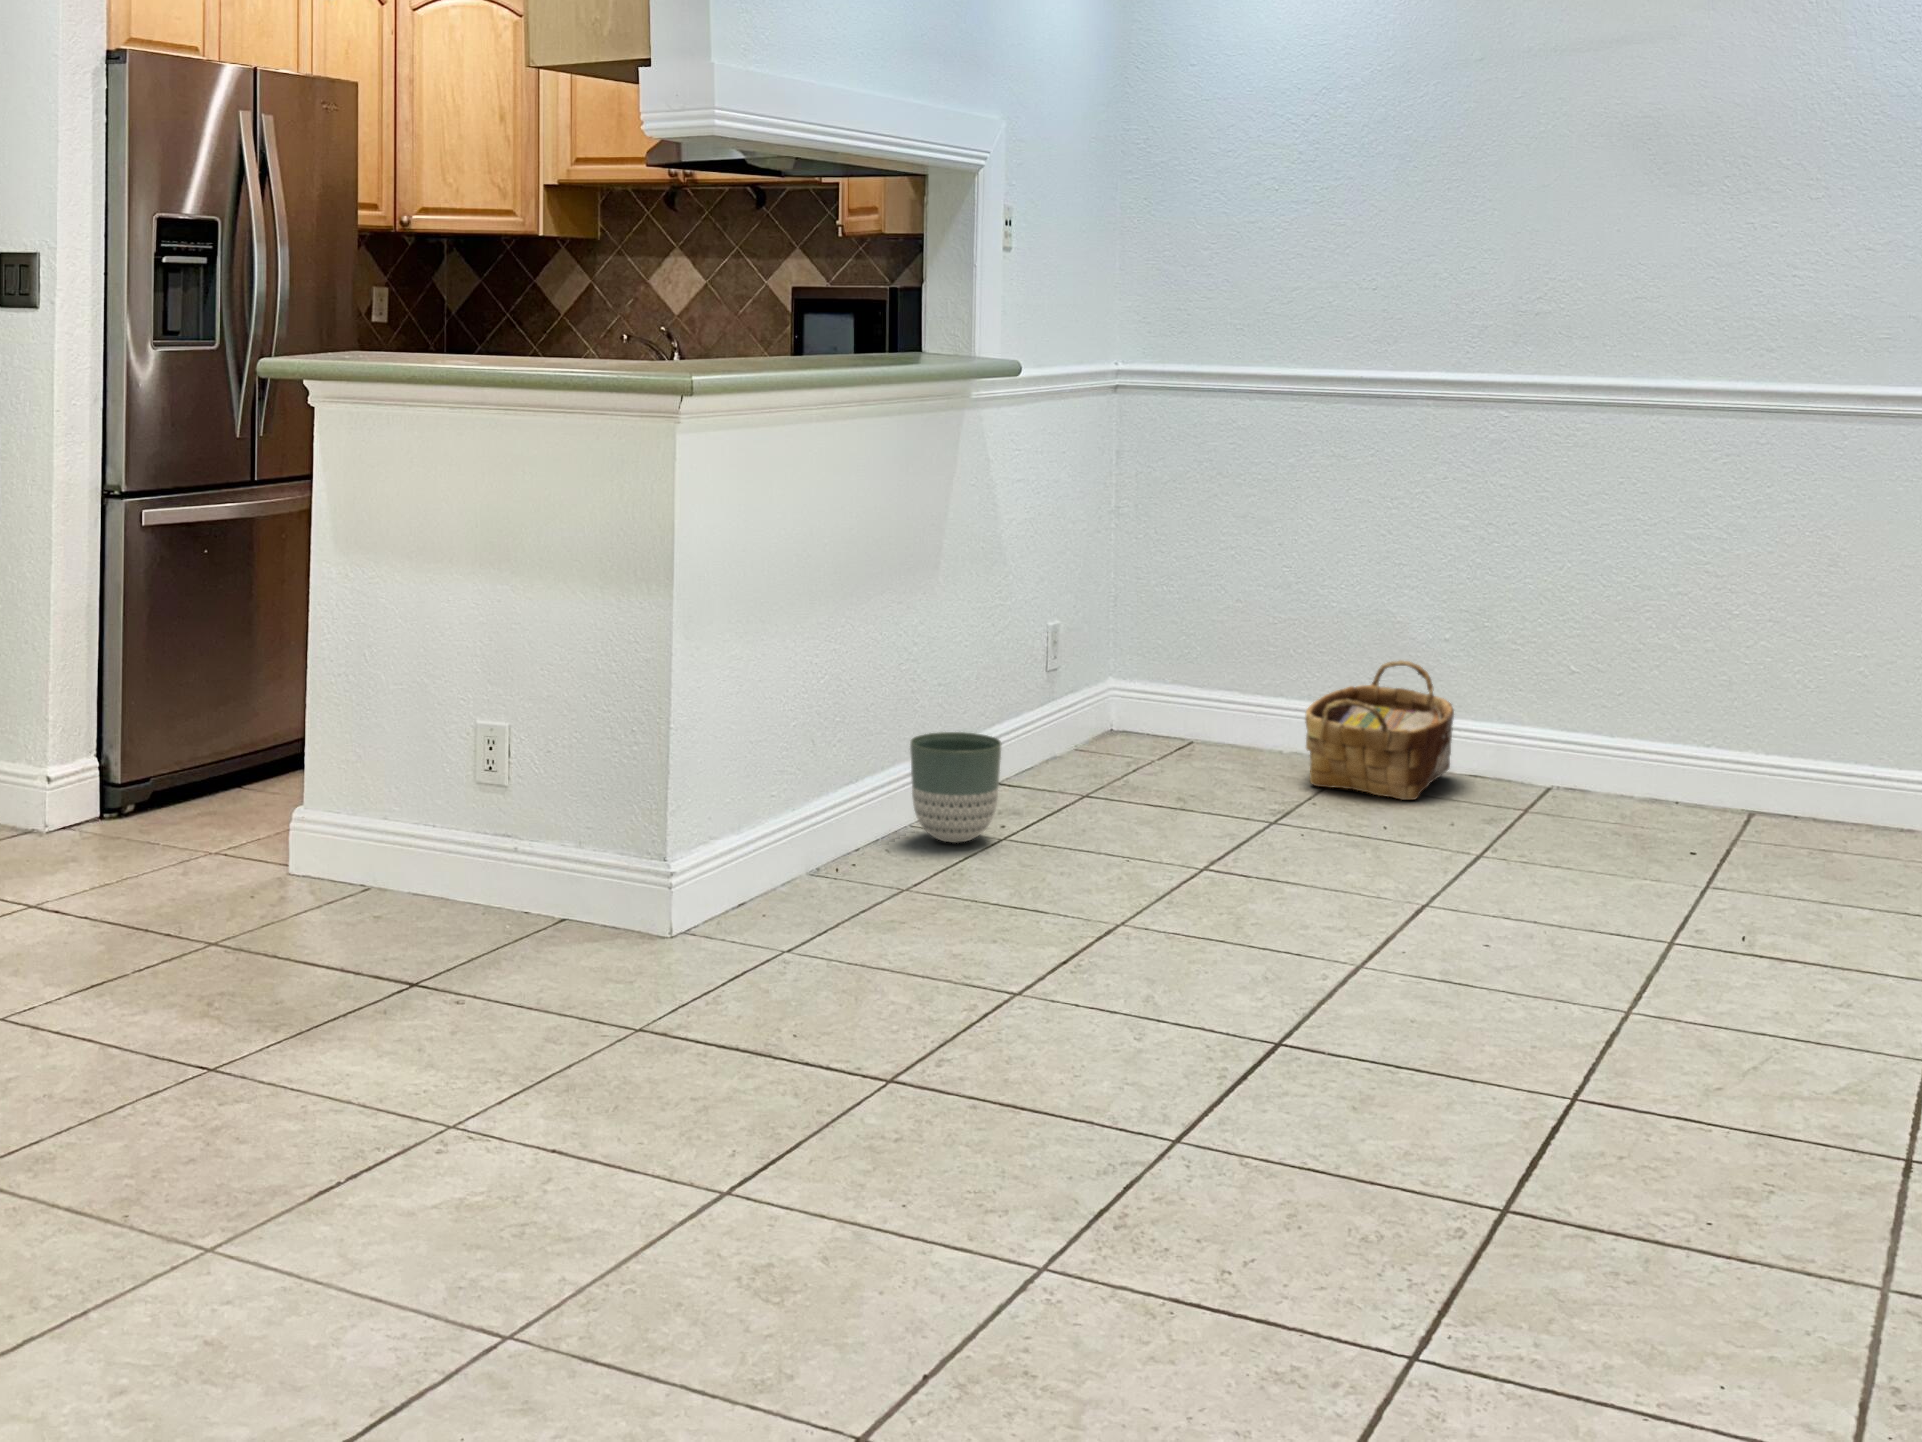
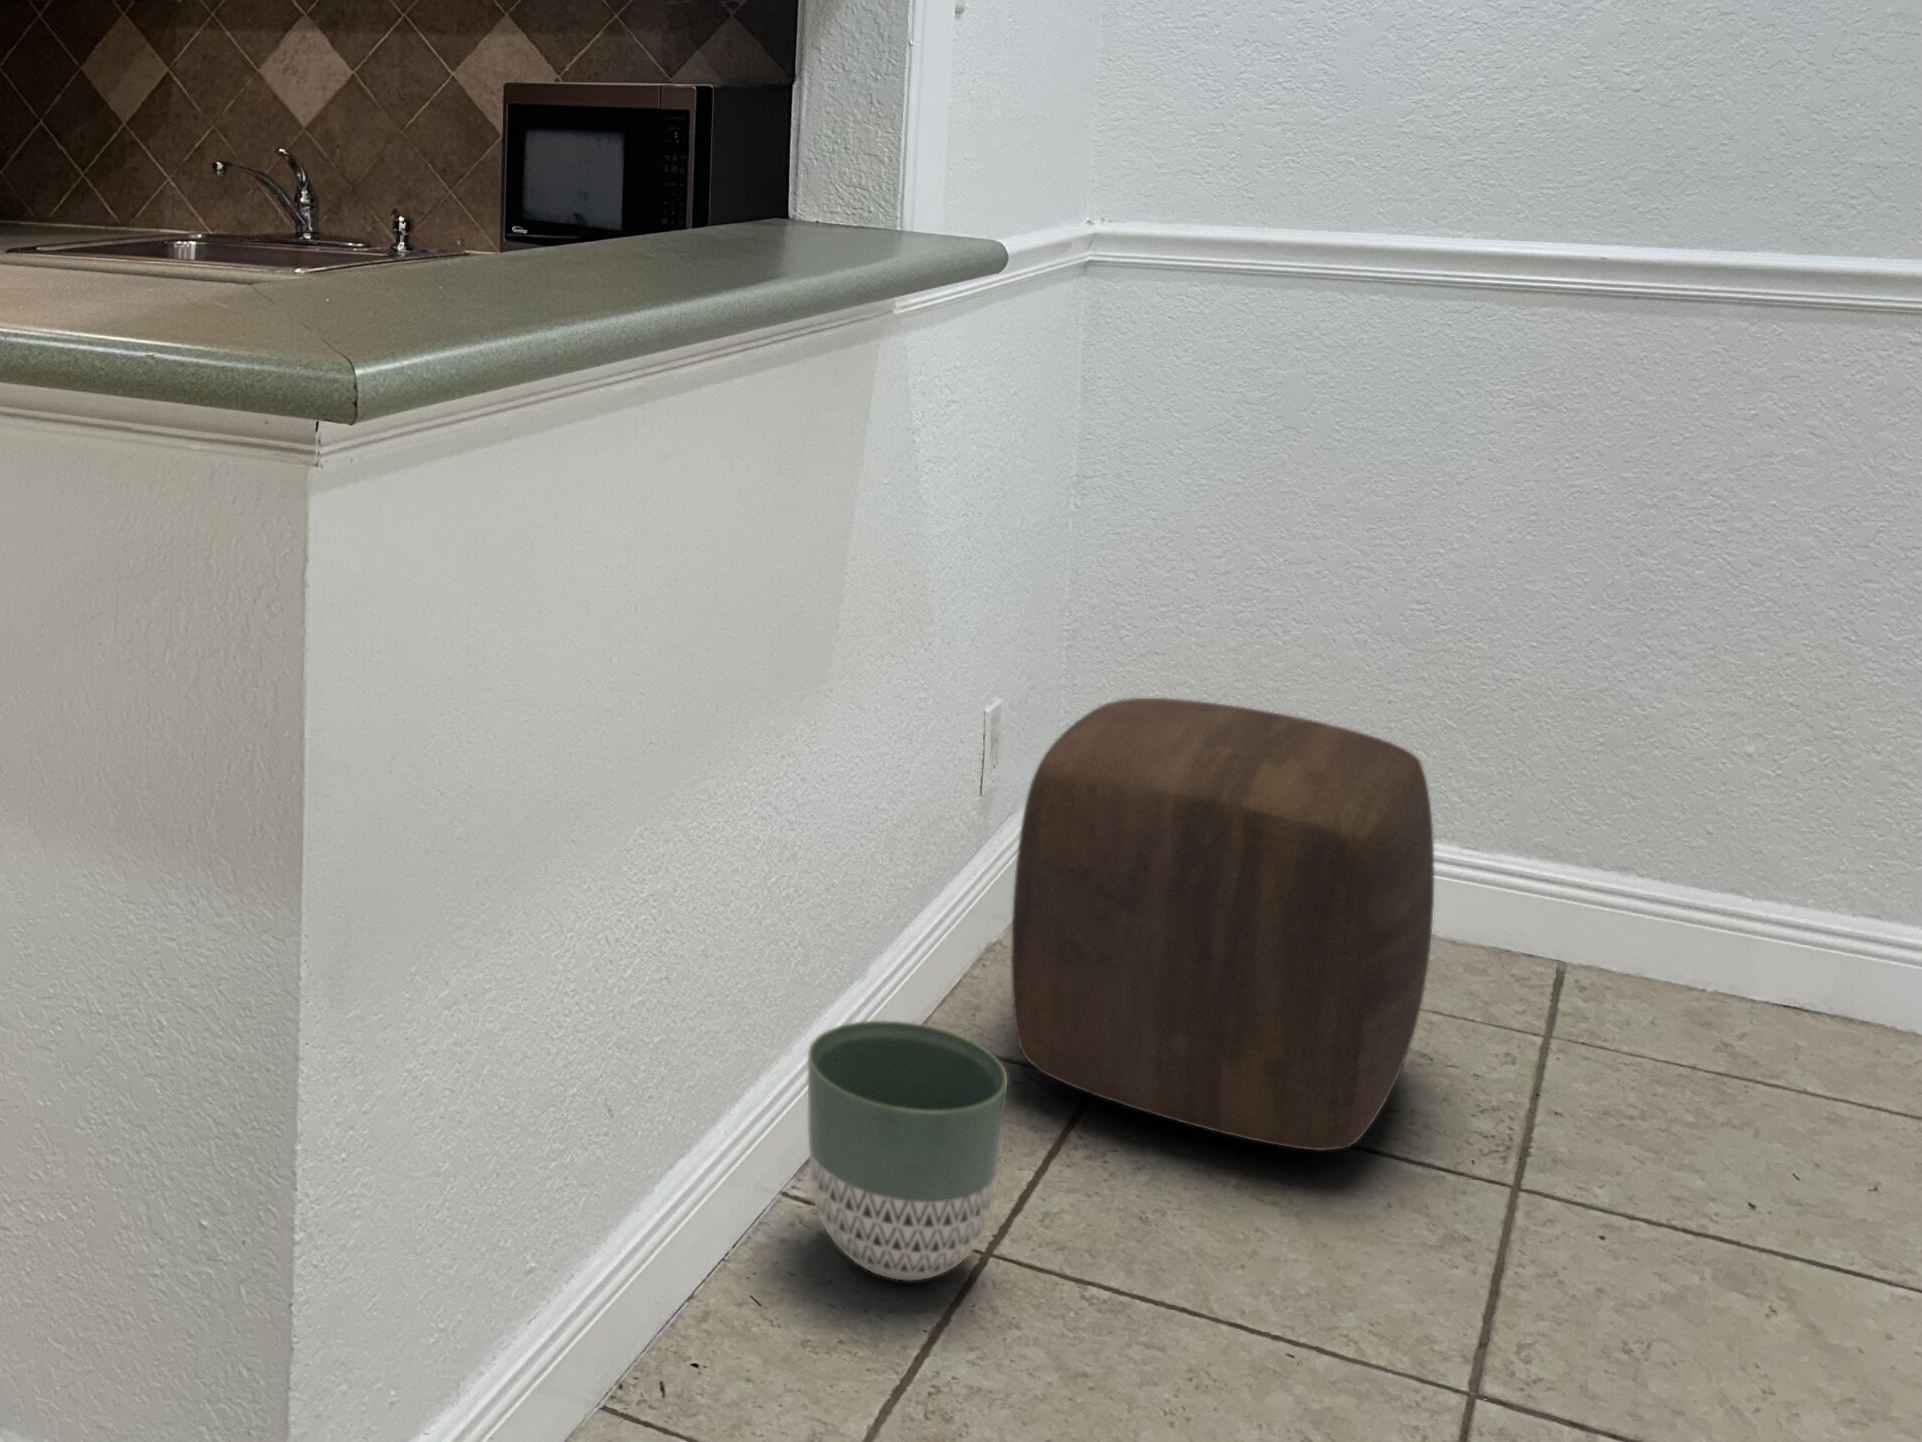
ottoman: none [1036,604,1249,805] -> present [1011,698,1434,1151]
woven basket: present [1305,660,1454,800] -> none [1513,800,1821,1113]

